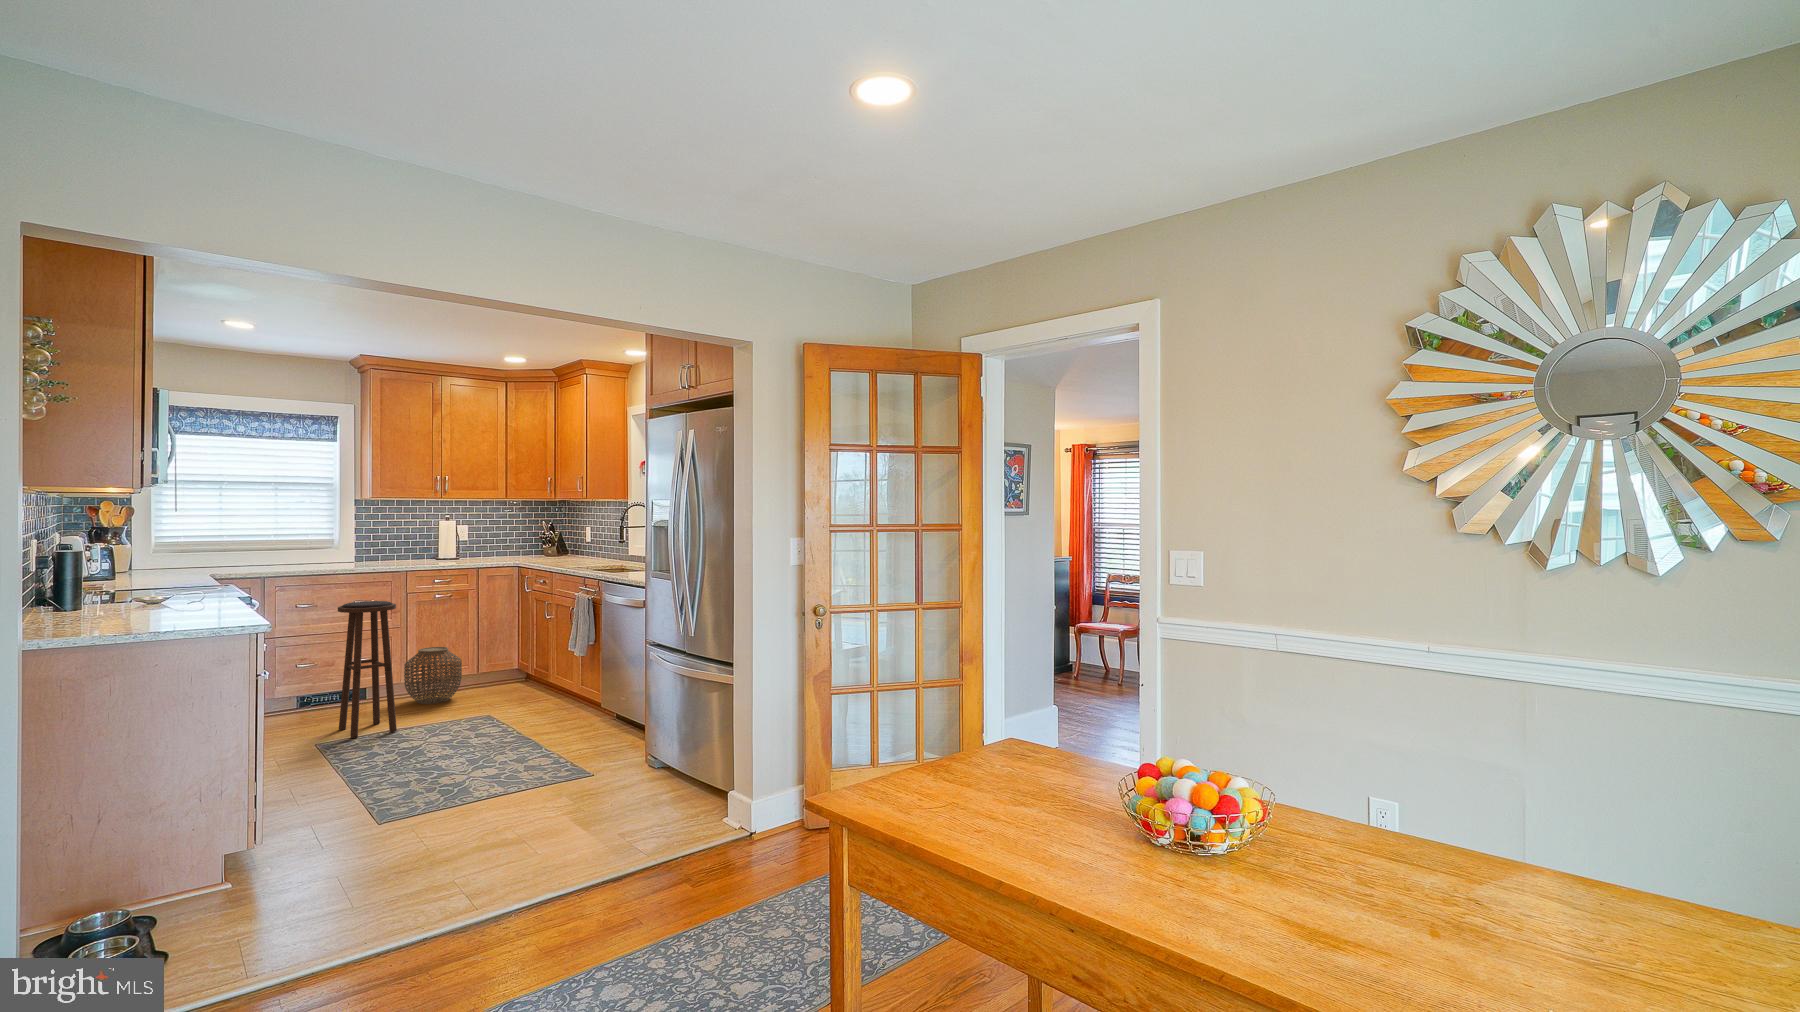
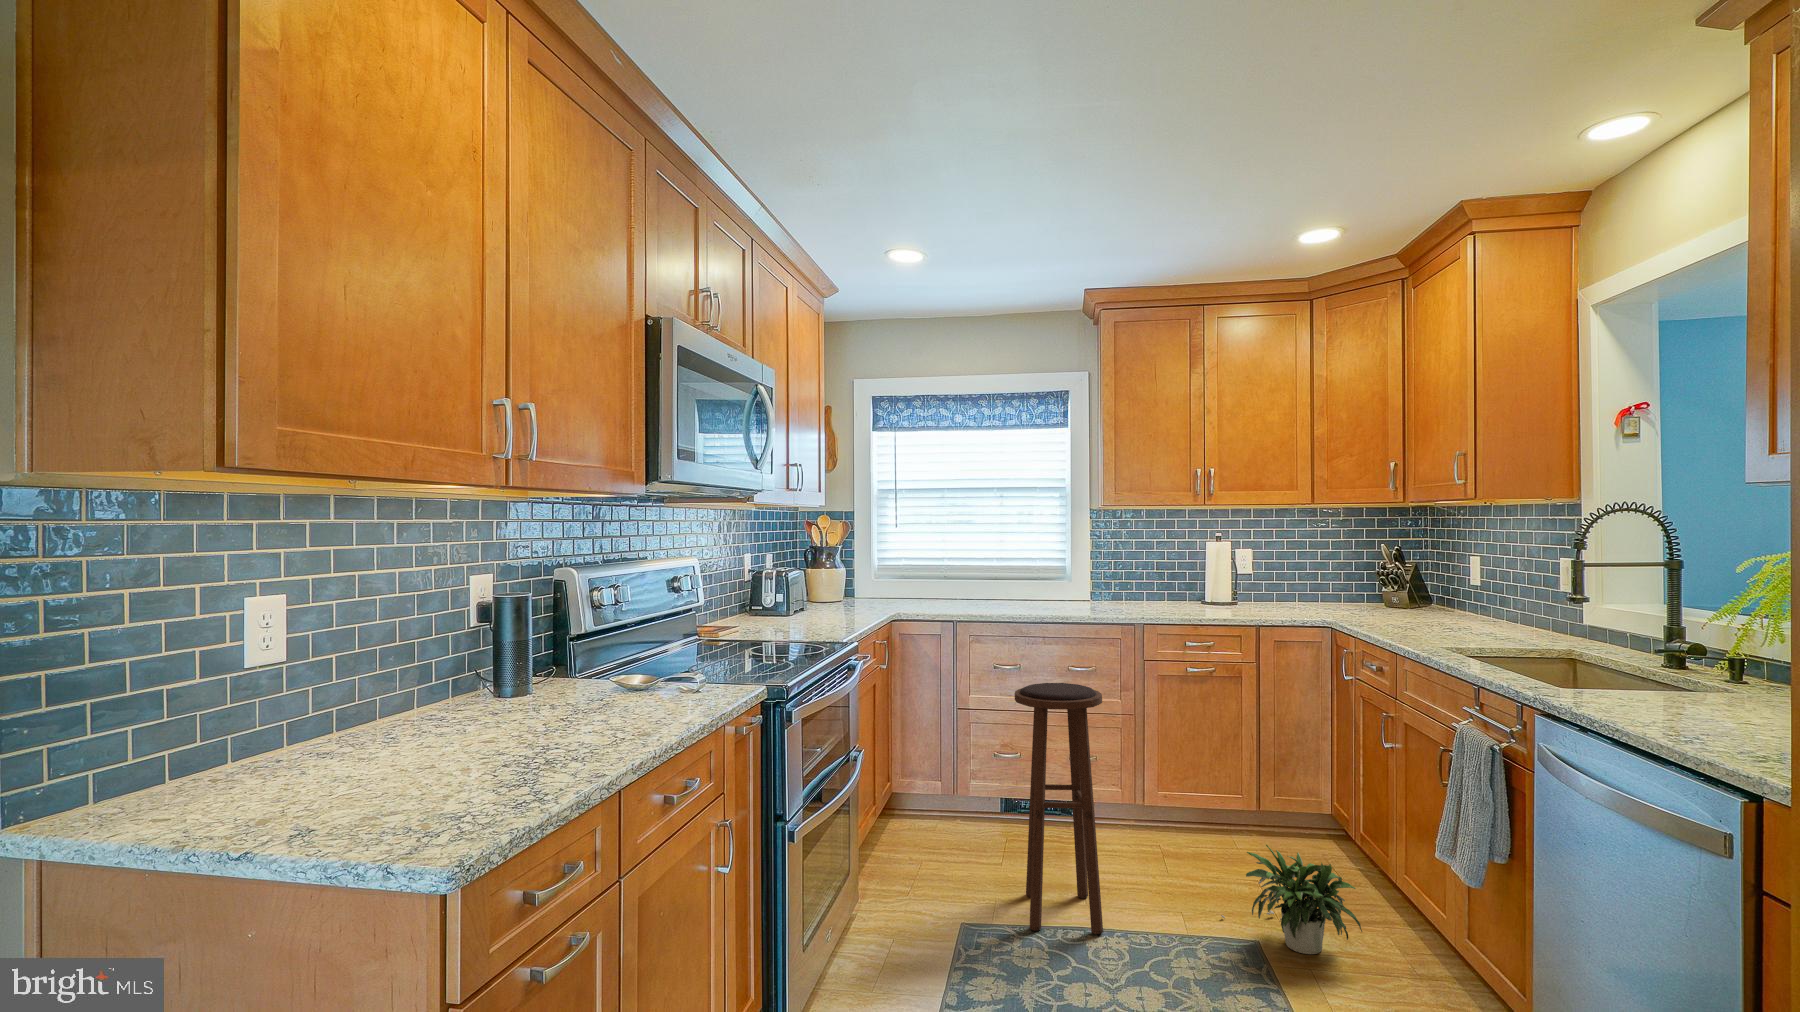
woven basket: present [404,647,462,704] -> none [1140,760,1232,866]
potted plant: none [460,670,532,716] -> present [1221,845,1362,954]

